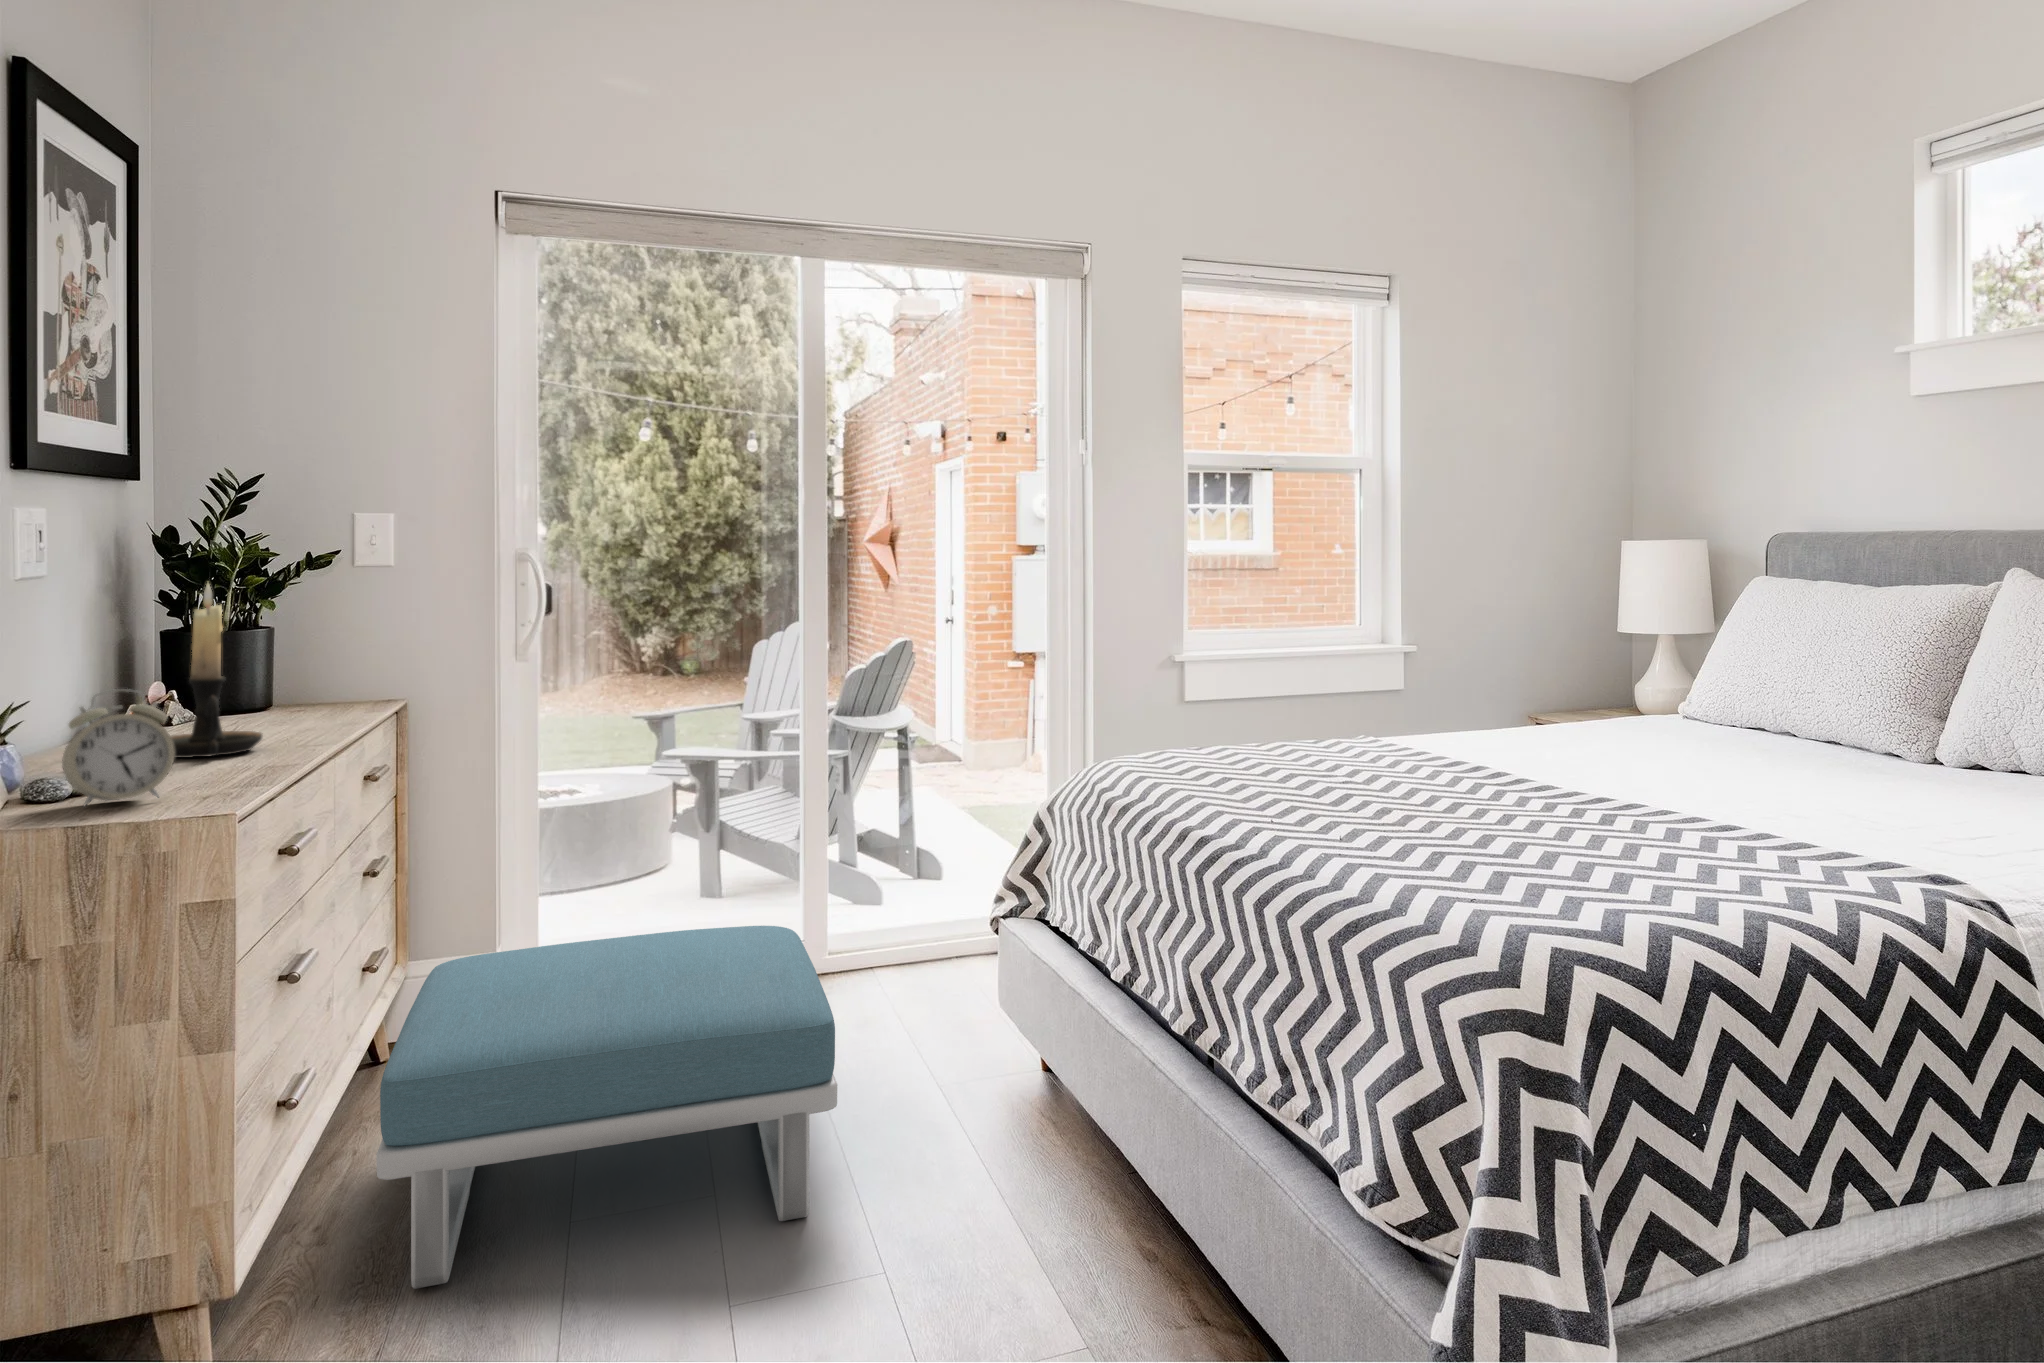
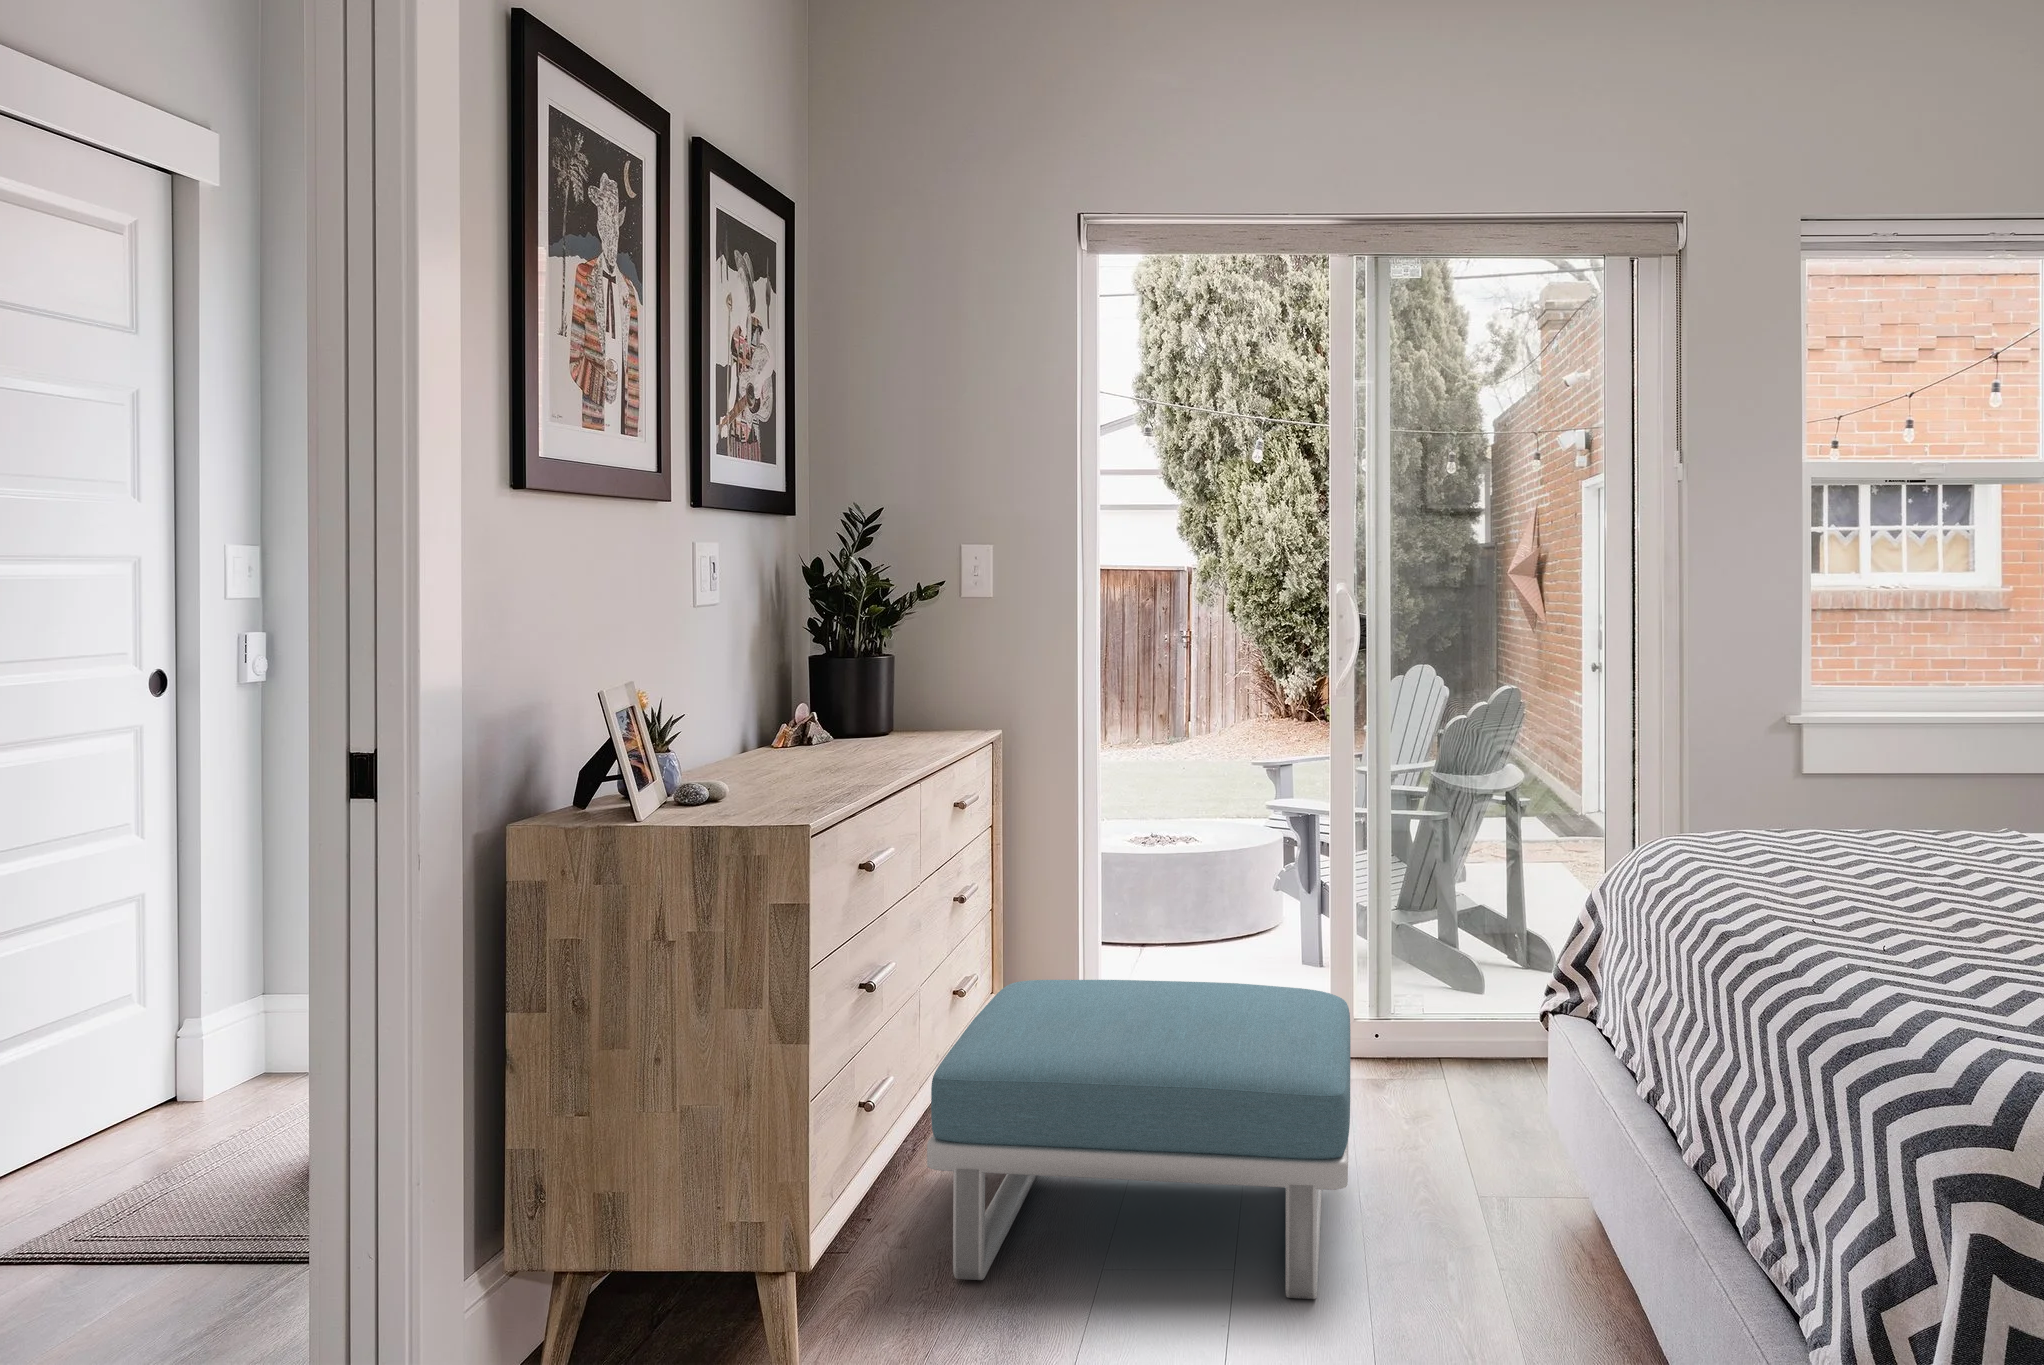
candle holder: present [171,584,262,758] -> none [780,605,864,764]
alarm clock: present [62,689,175,805] -> none [702,698,778,798]

